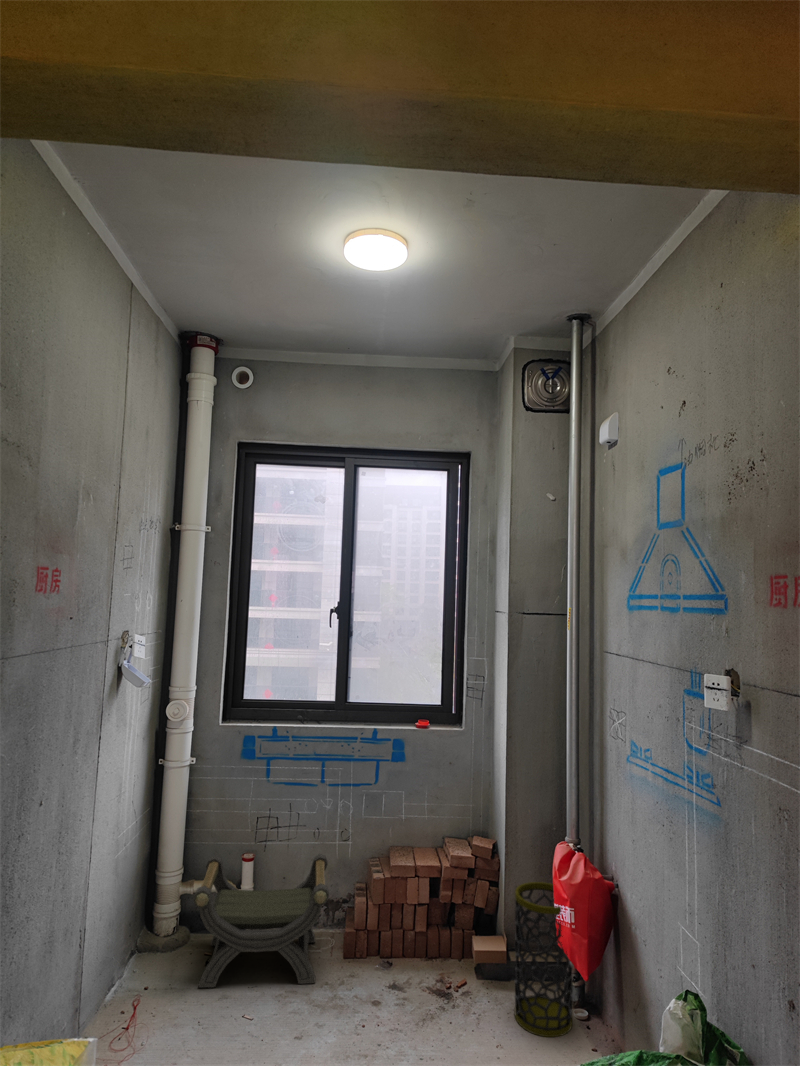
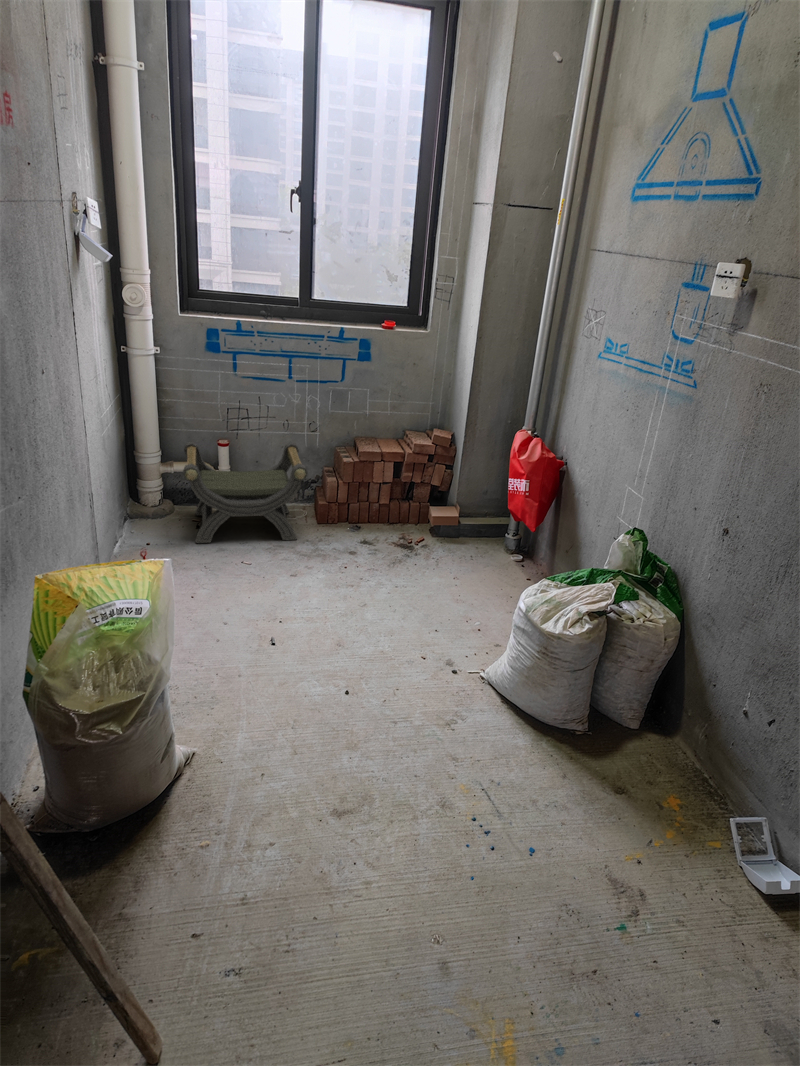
trash can: present [515,882,573,1037] -> none [464,463,526,570]

